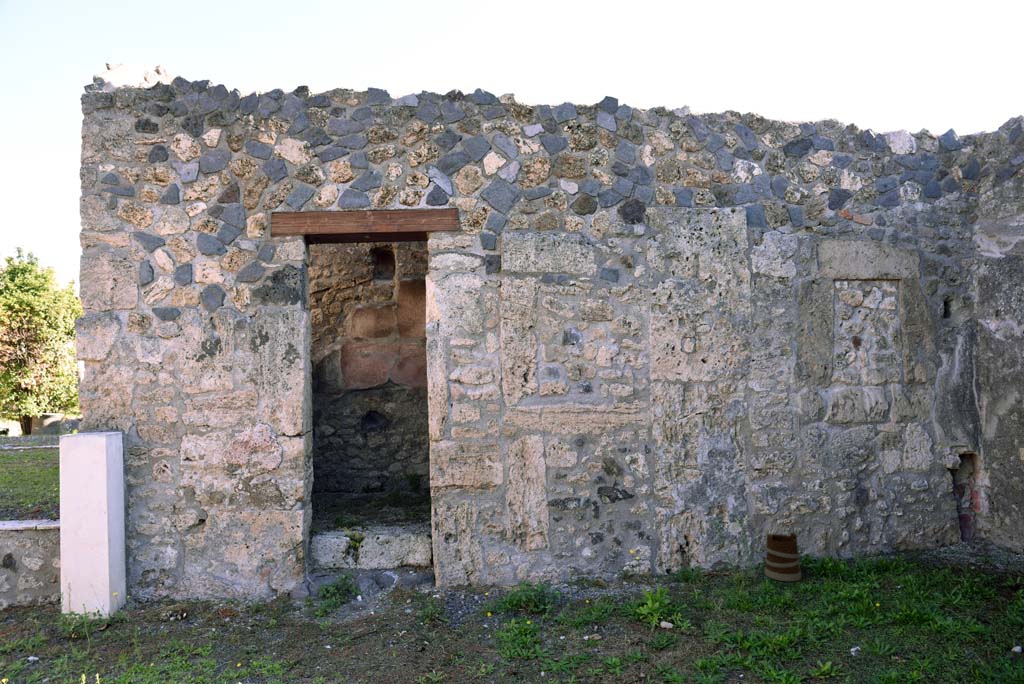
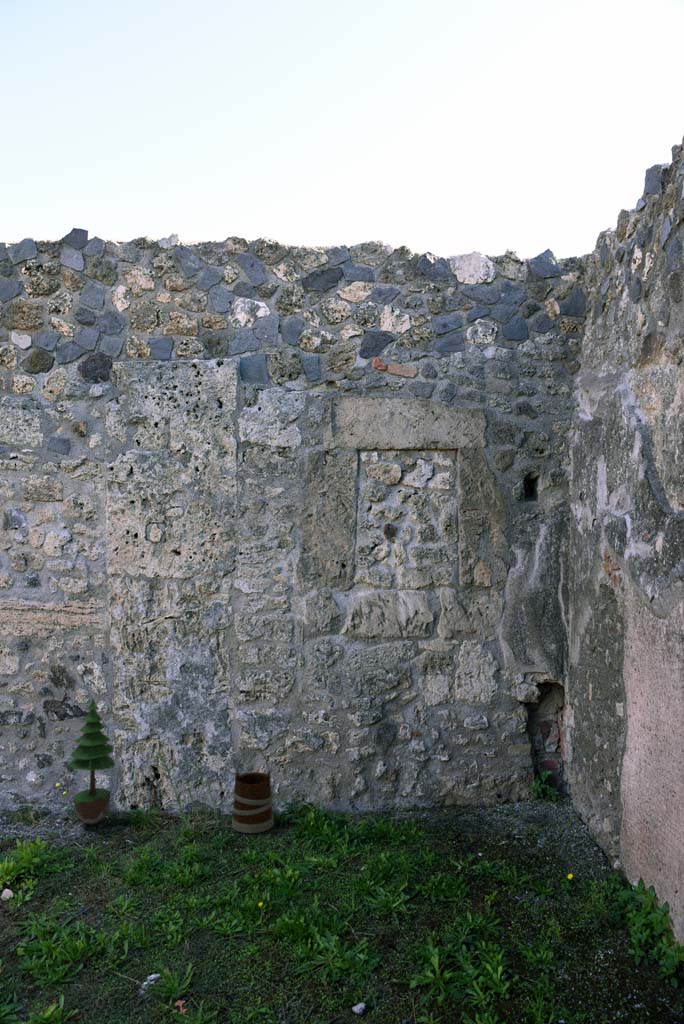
potted tree: none [635,480,673,586] -> present [69,698,115,825]

